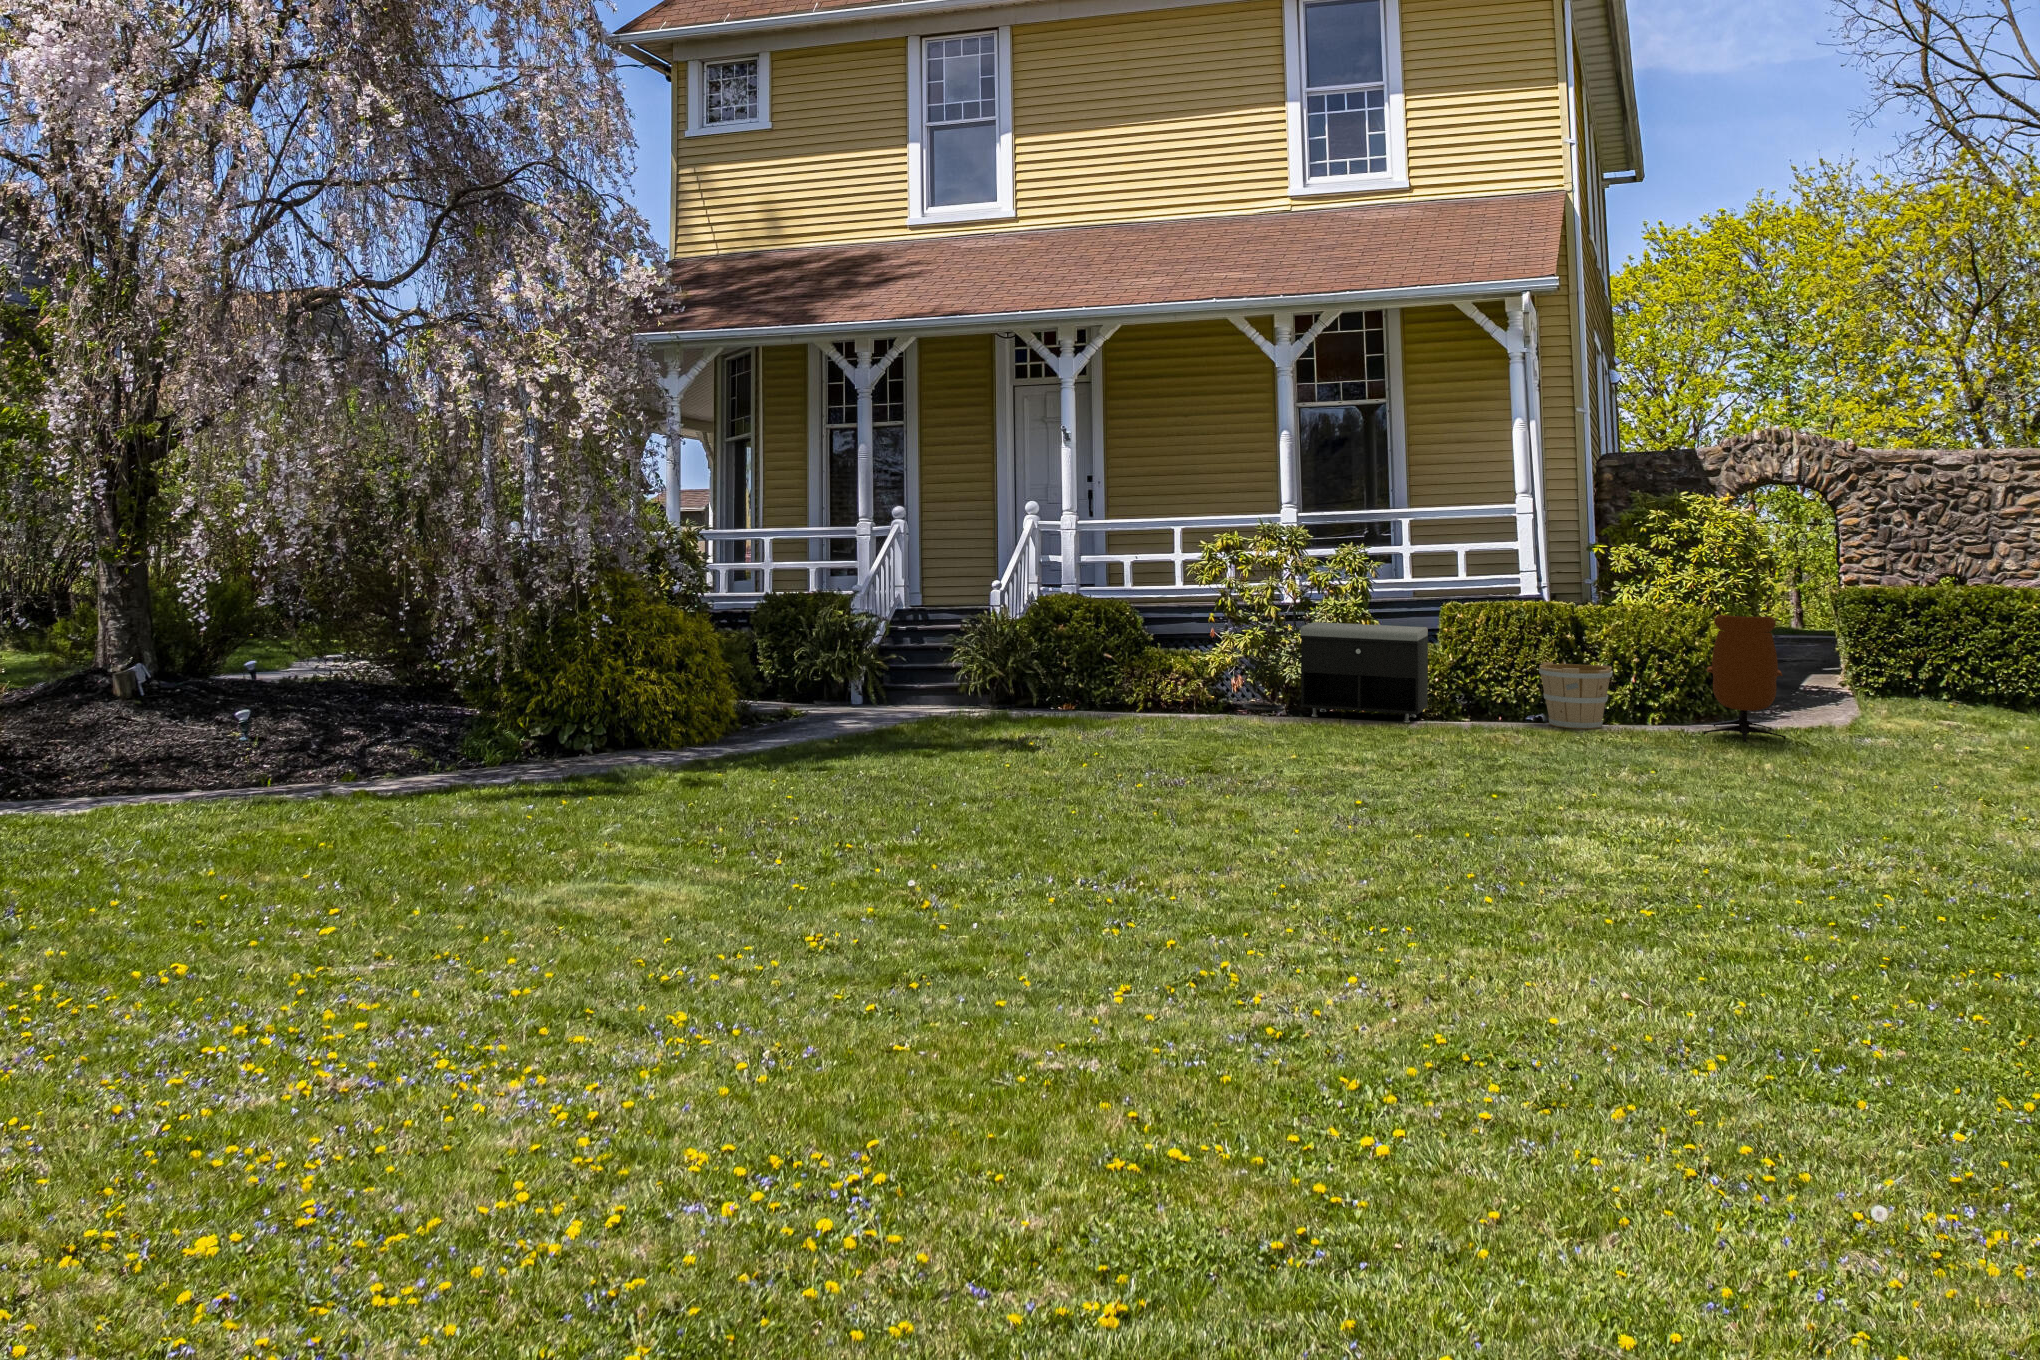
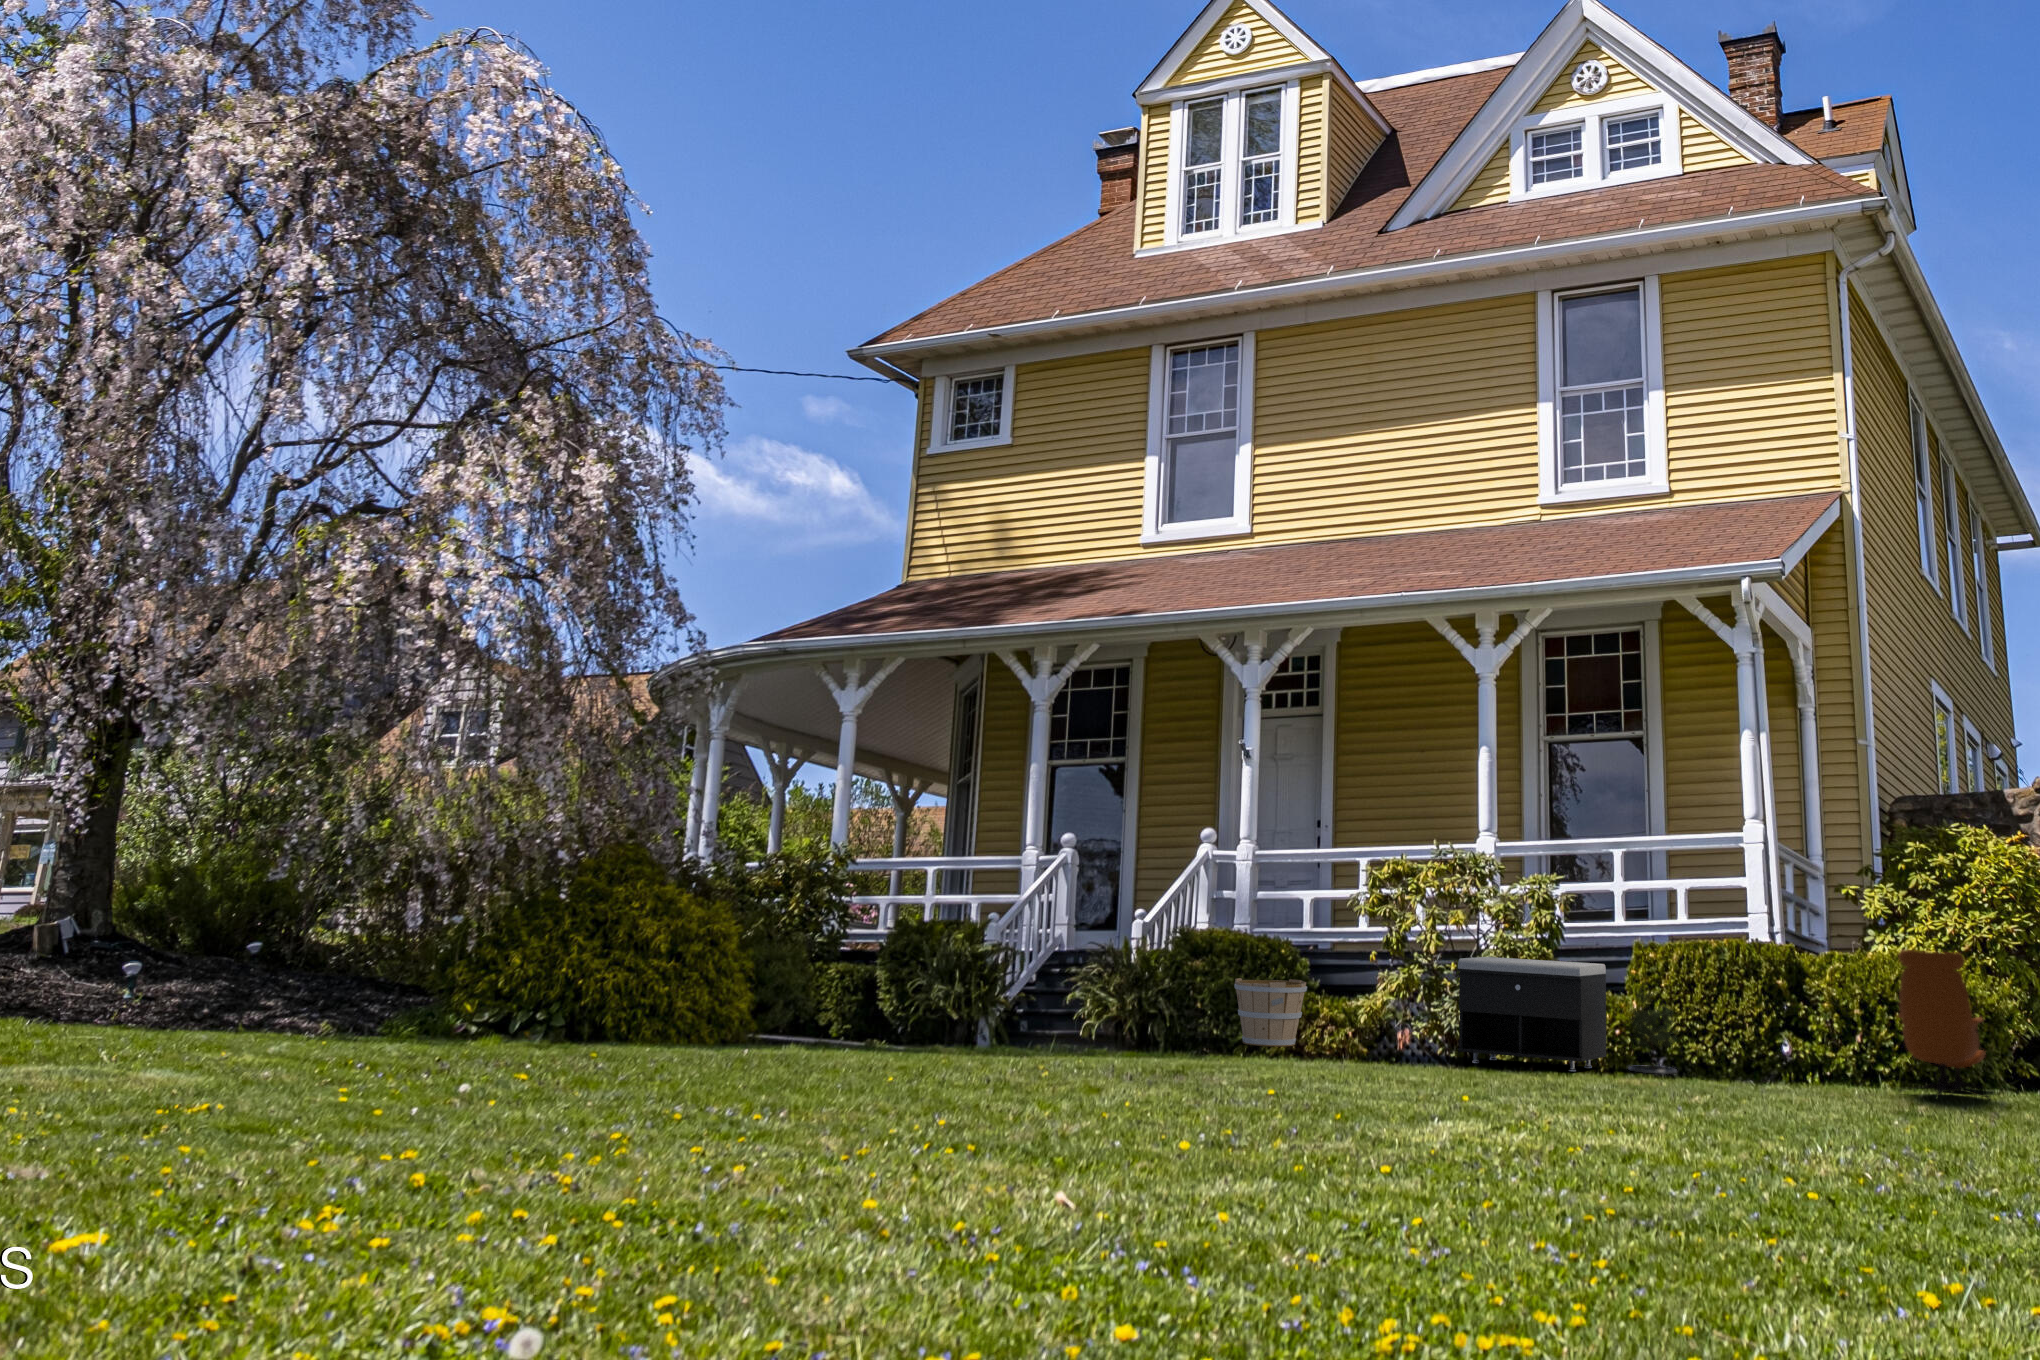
potted tree: present [1243,637,1284,710] -> present [1629,988,1677,1074]
wooden bucket: present [1539,662,1613,729] -> present [1234,978,1307,1046]

